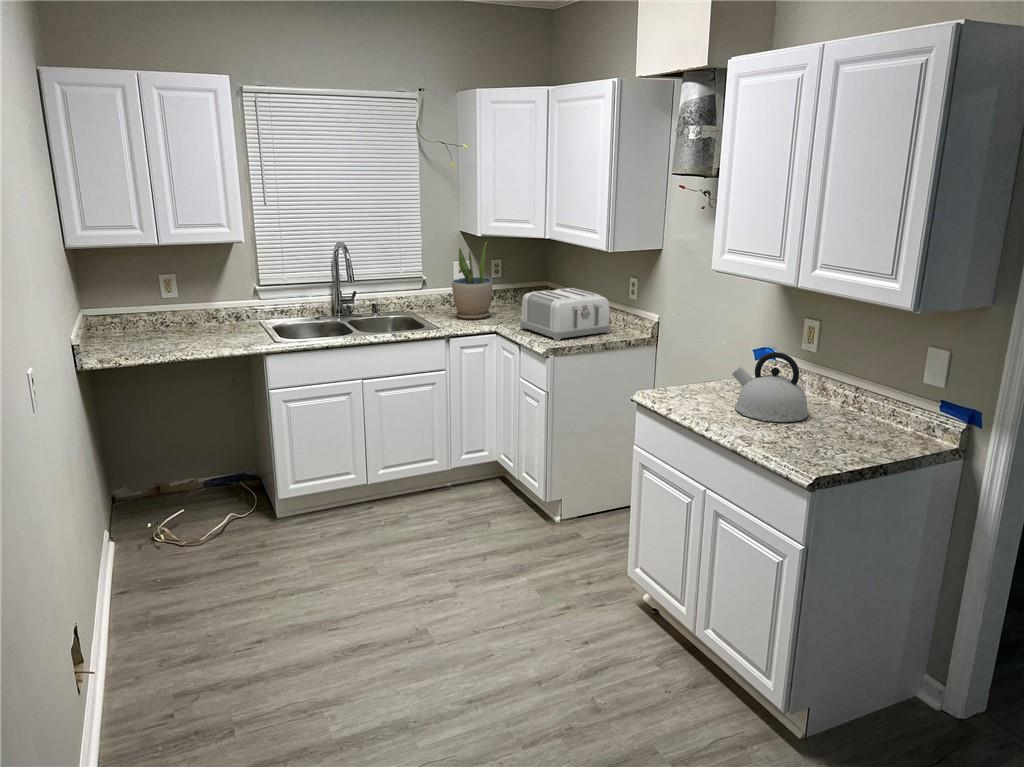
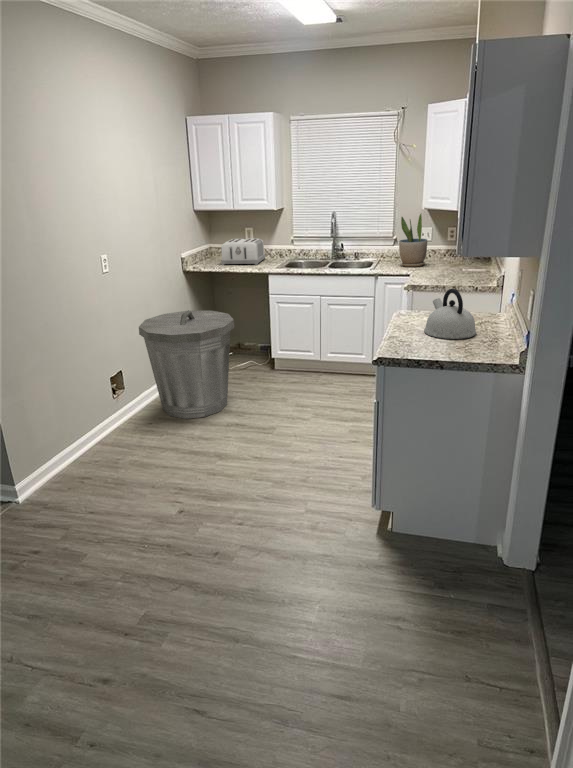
toaster: present [520,288,611,341] -> present [221,238,265,265]
trash can: none [87,441,299,681] -> present [139,310,235,419]

